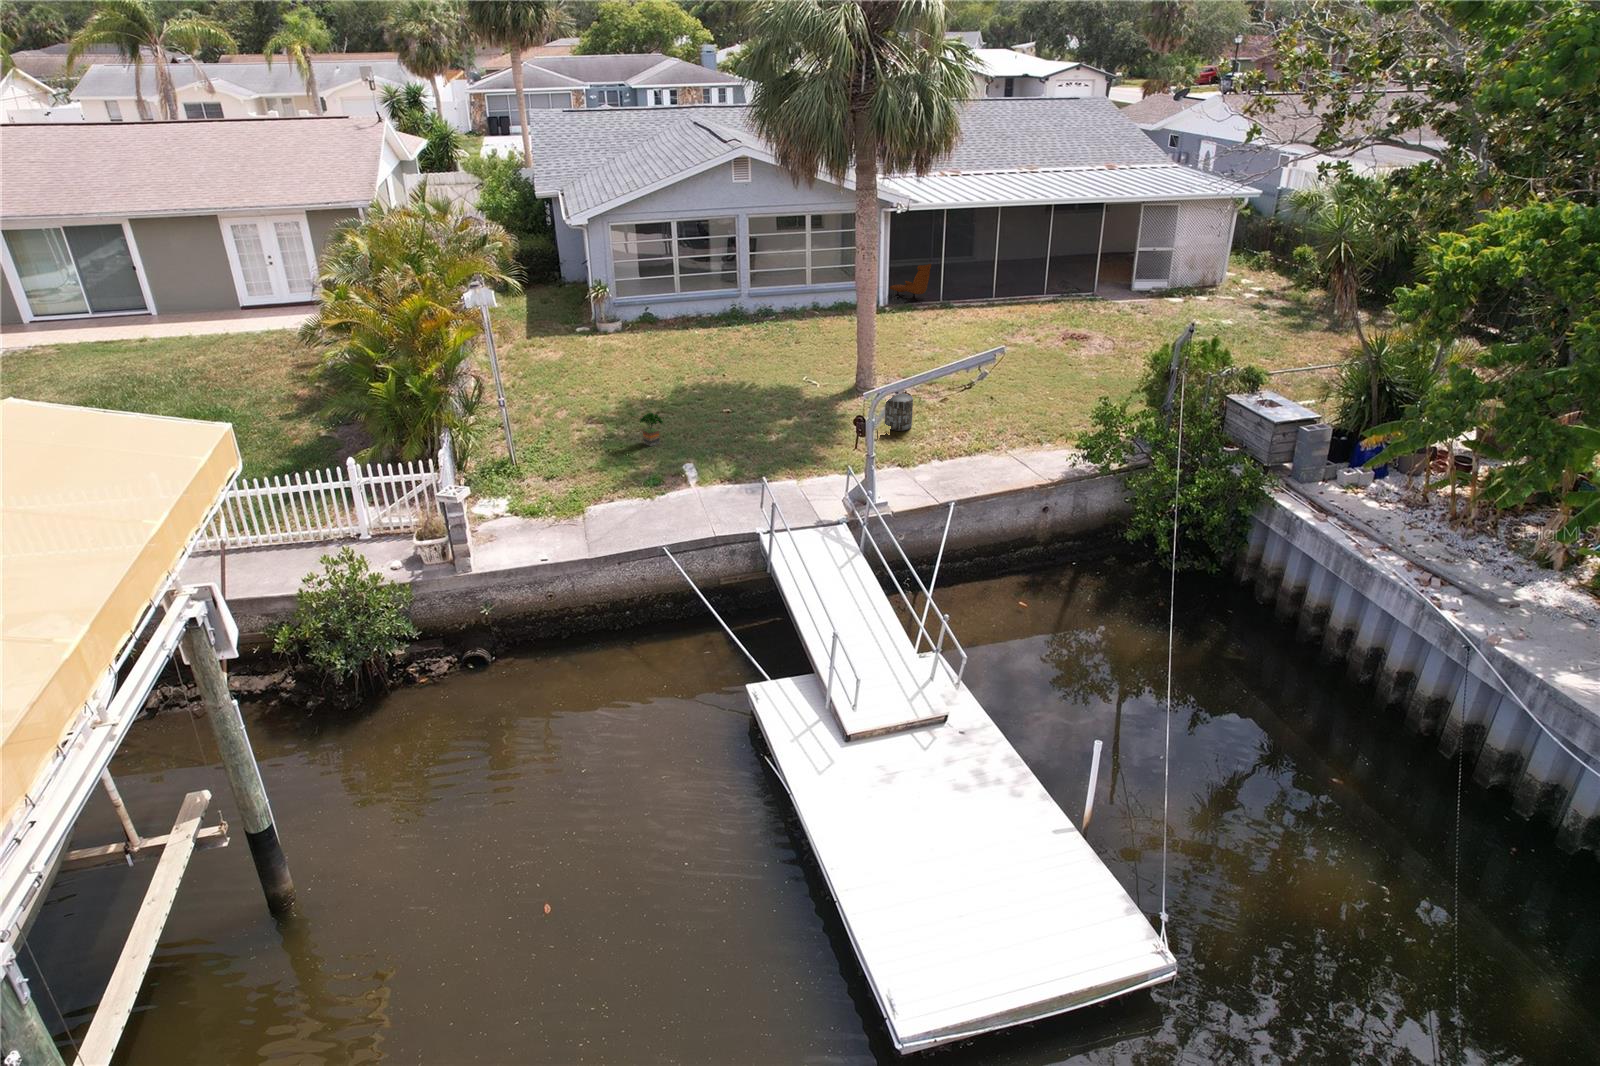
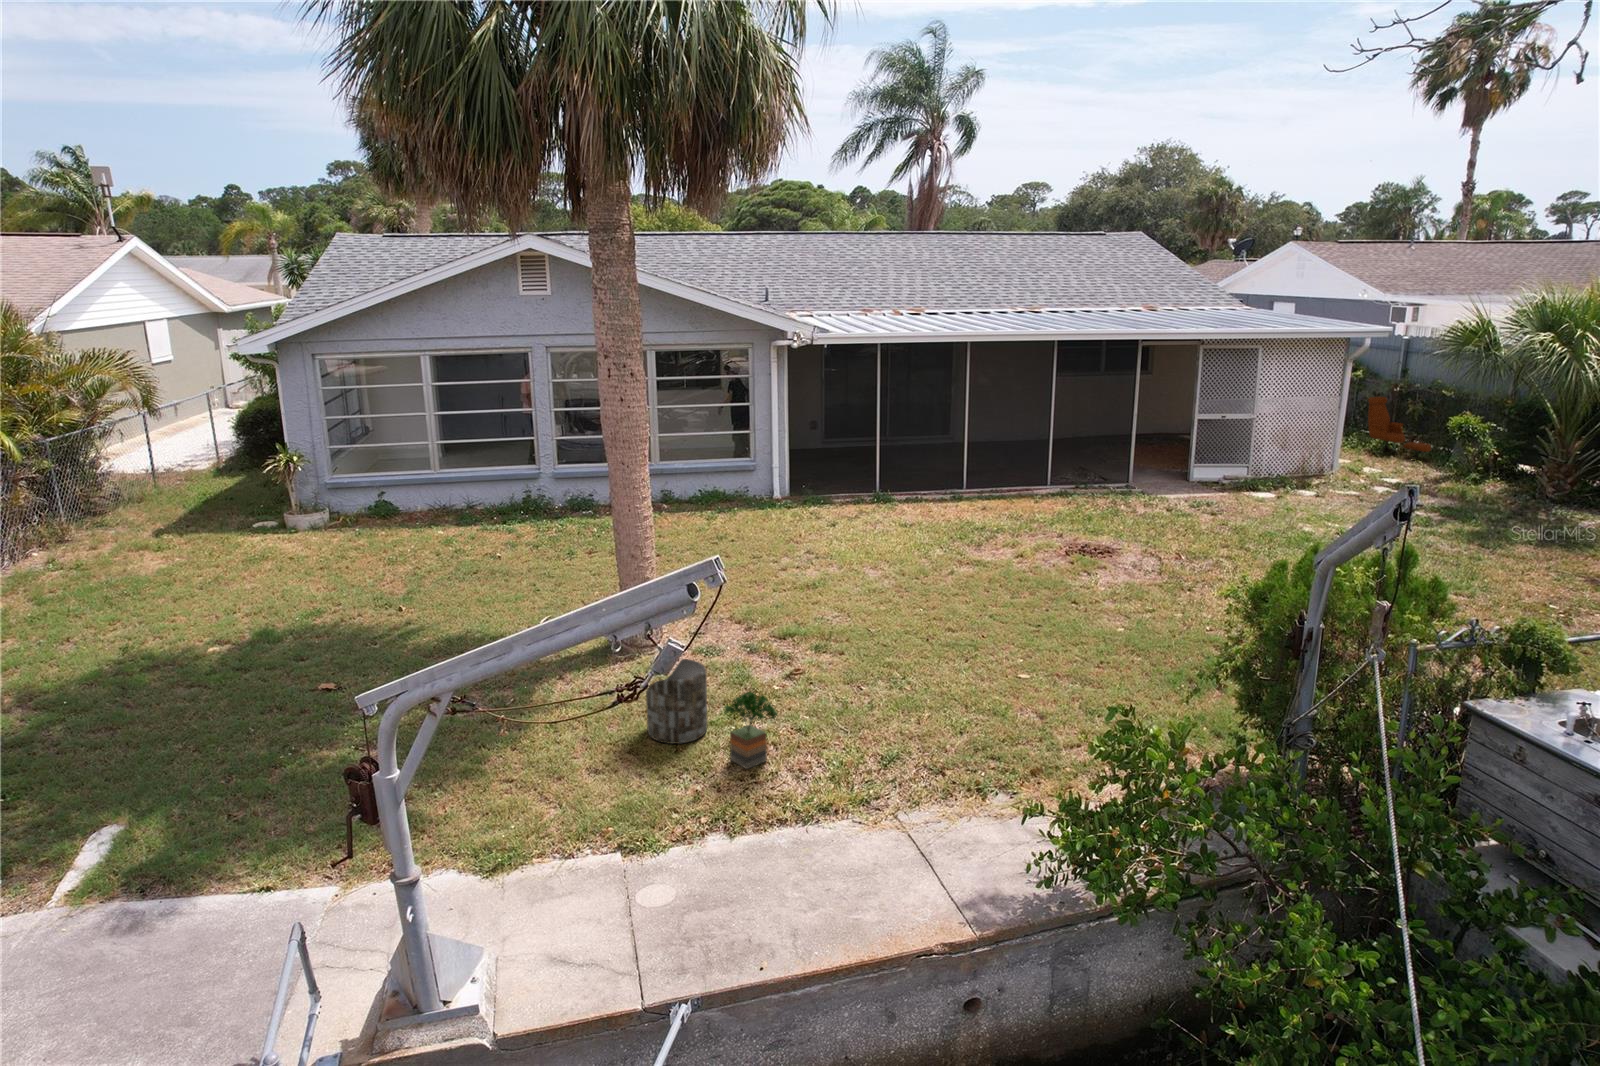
lounge chair: present [890,264,931,304] -> present [1368,397,1431,459]
potted tree: present [640,413,663,446] -> present [724,691,777,769]

